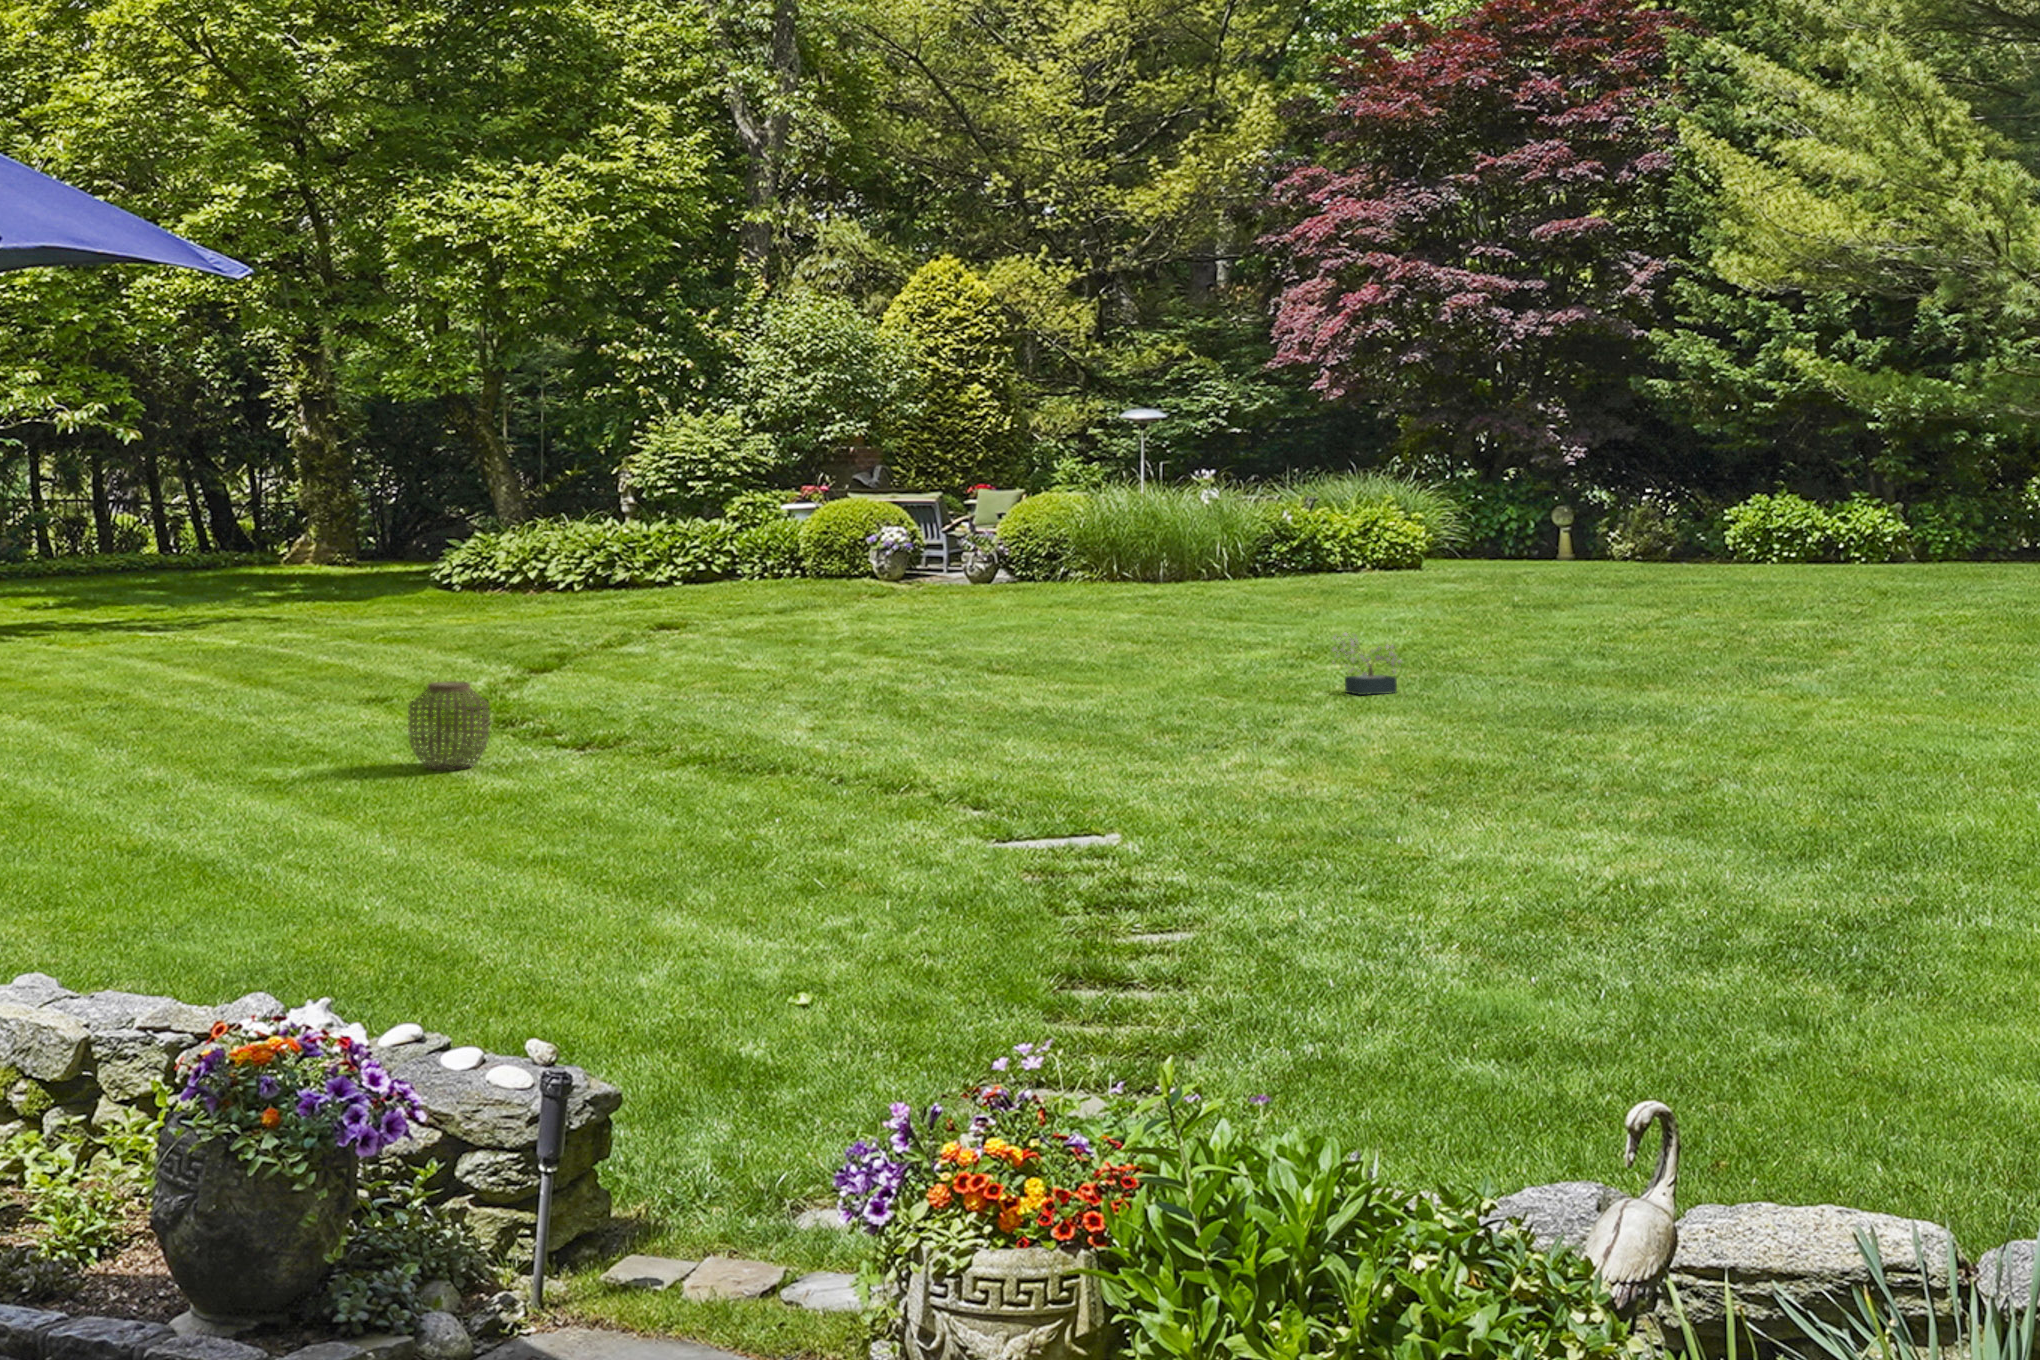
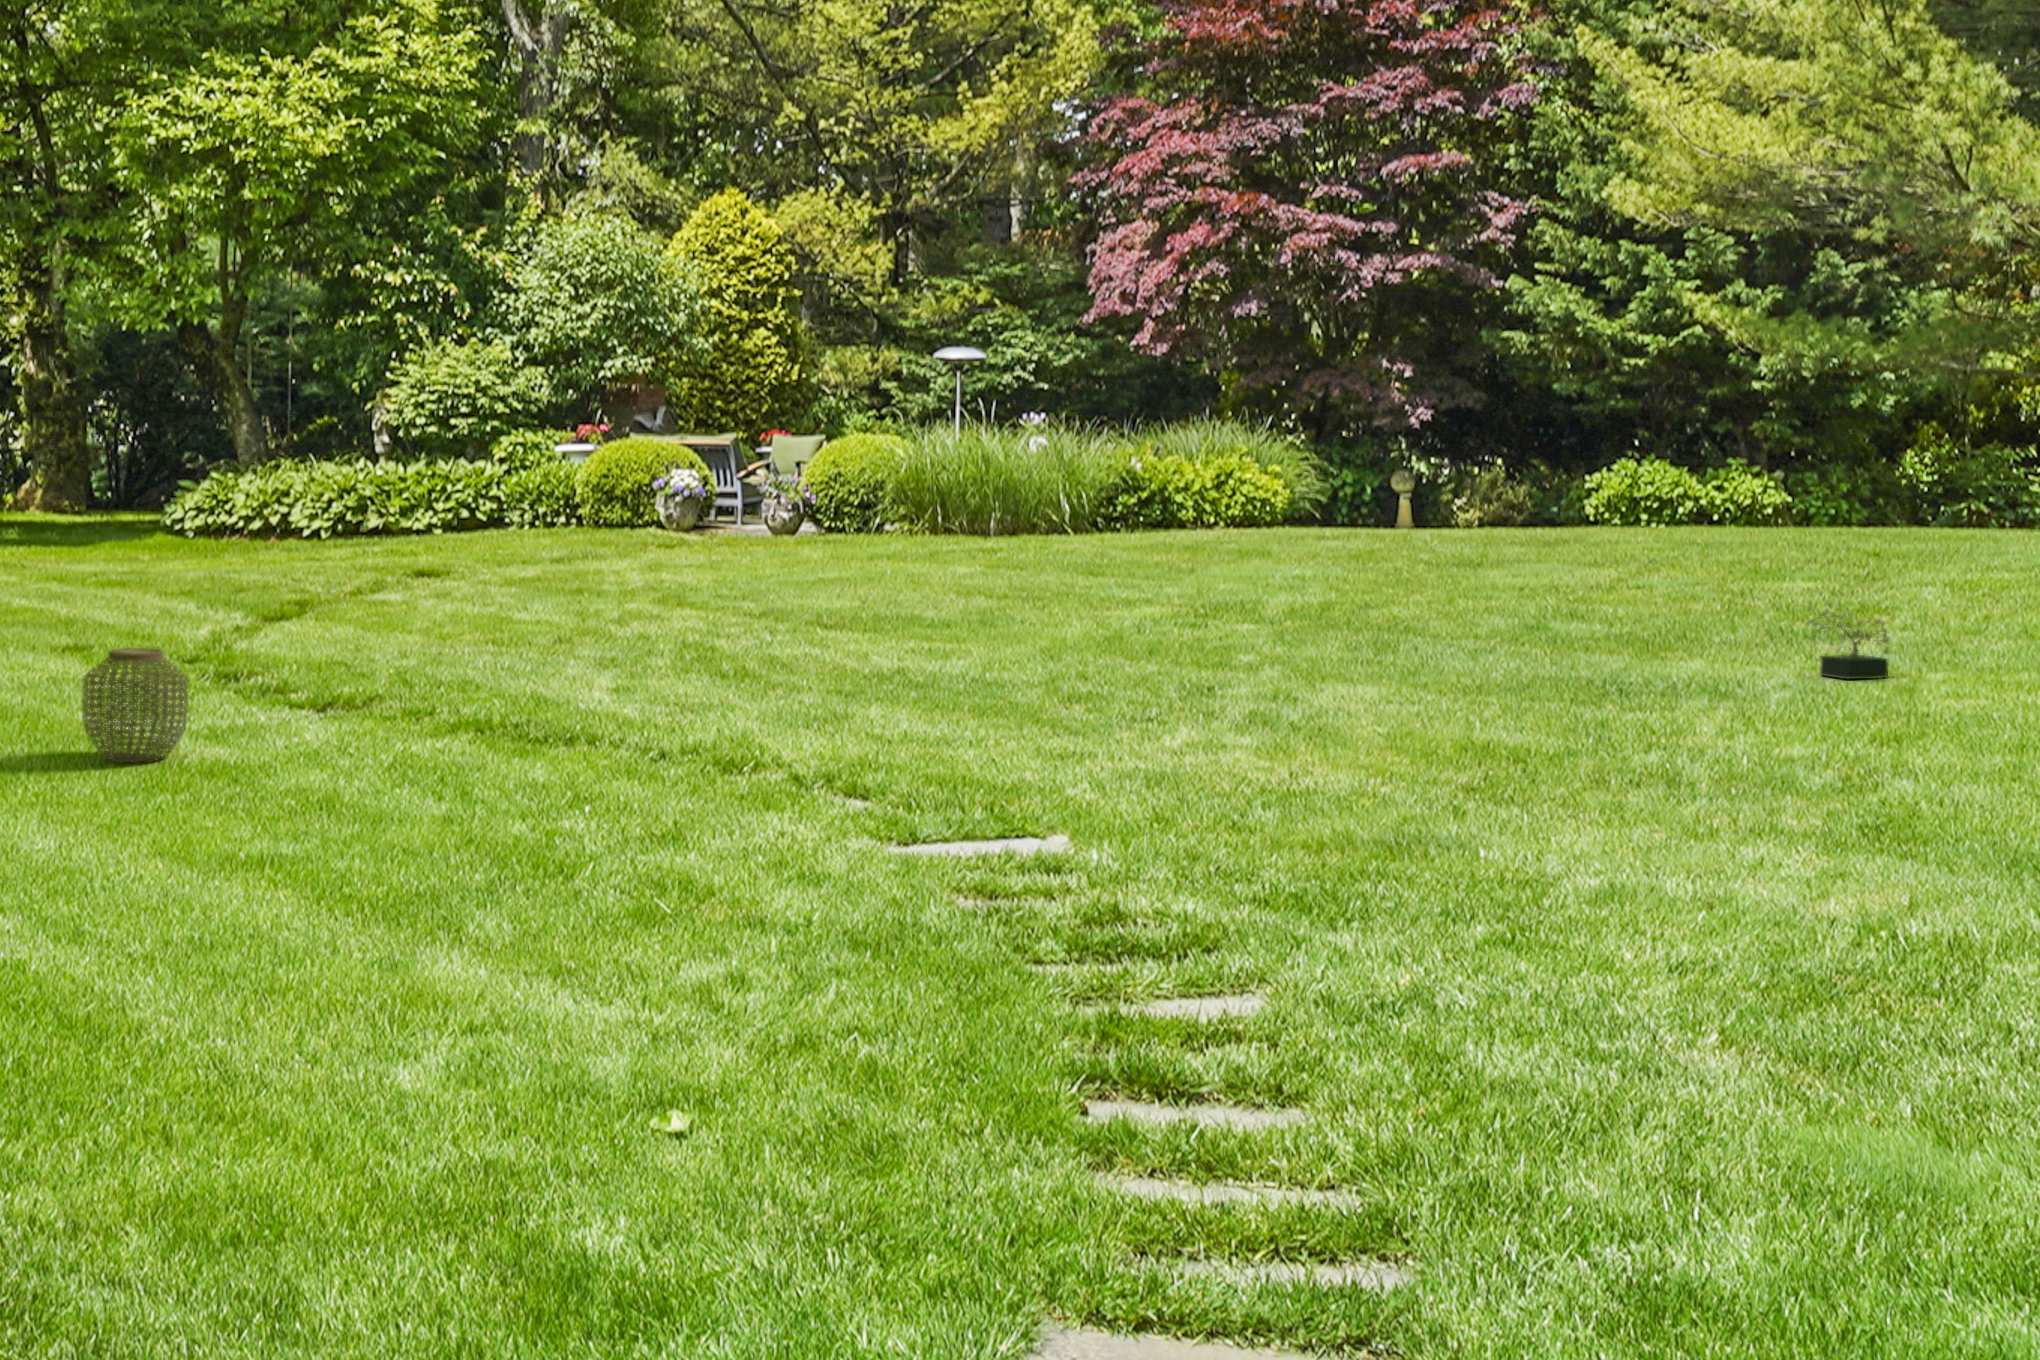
decorative plant: present [1333,633,1401,695] -> present [1806,603,1890,679]

